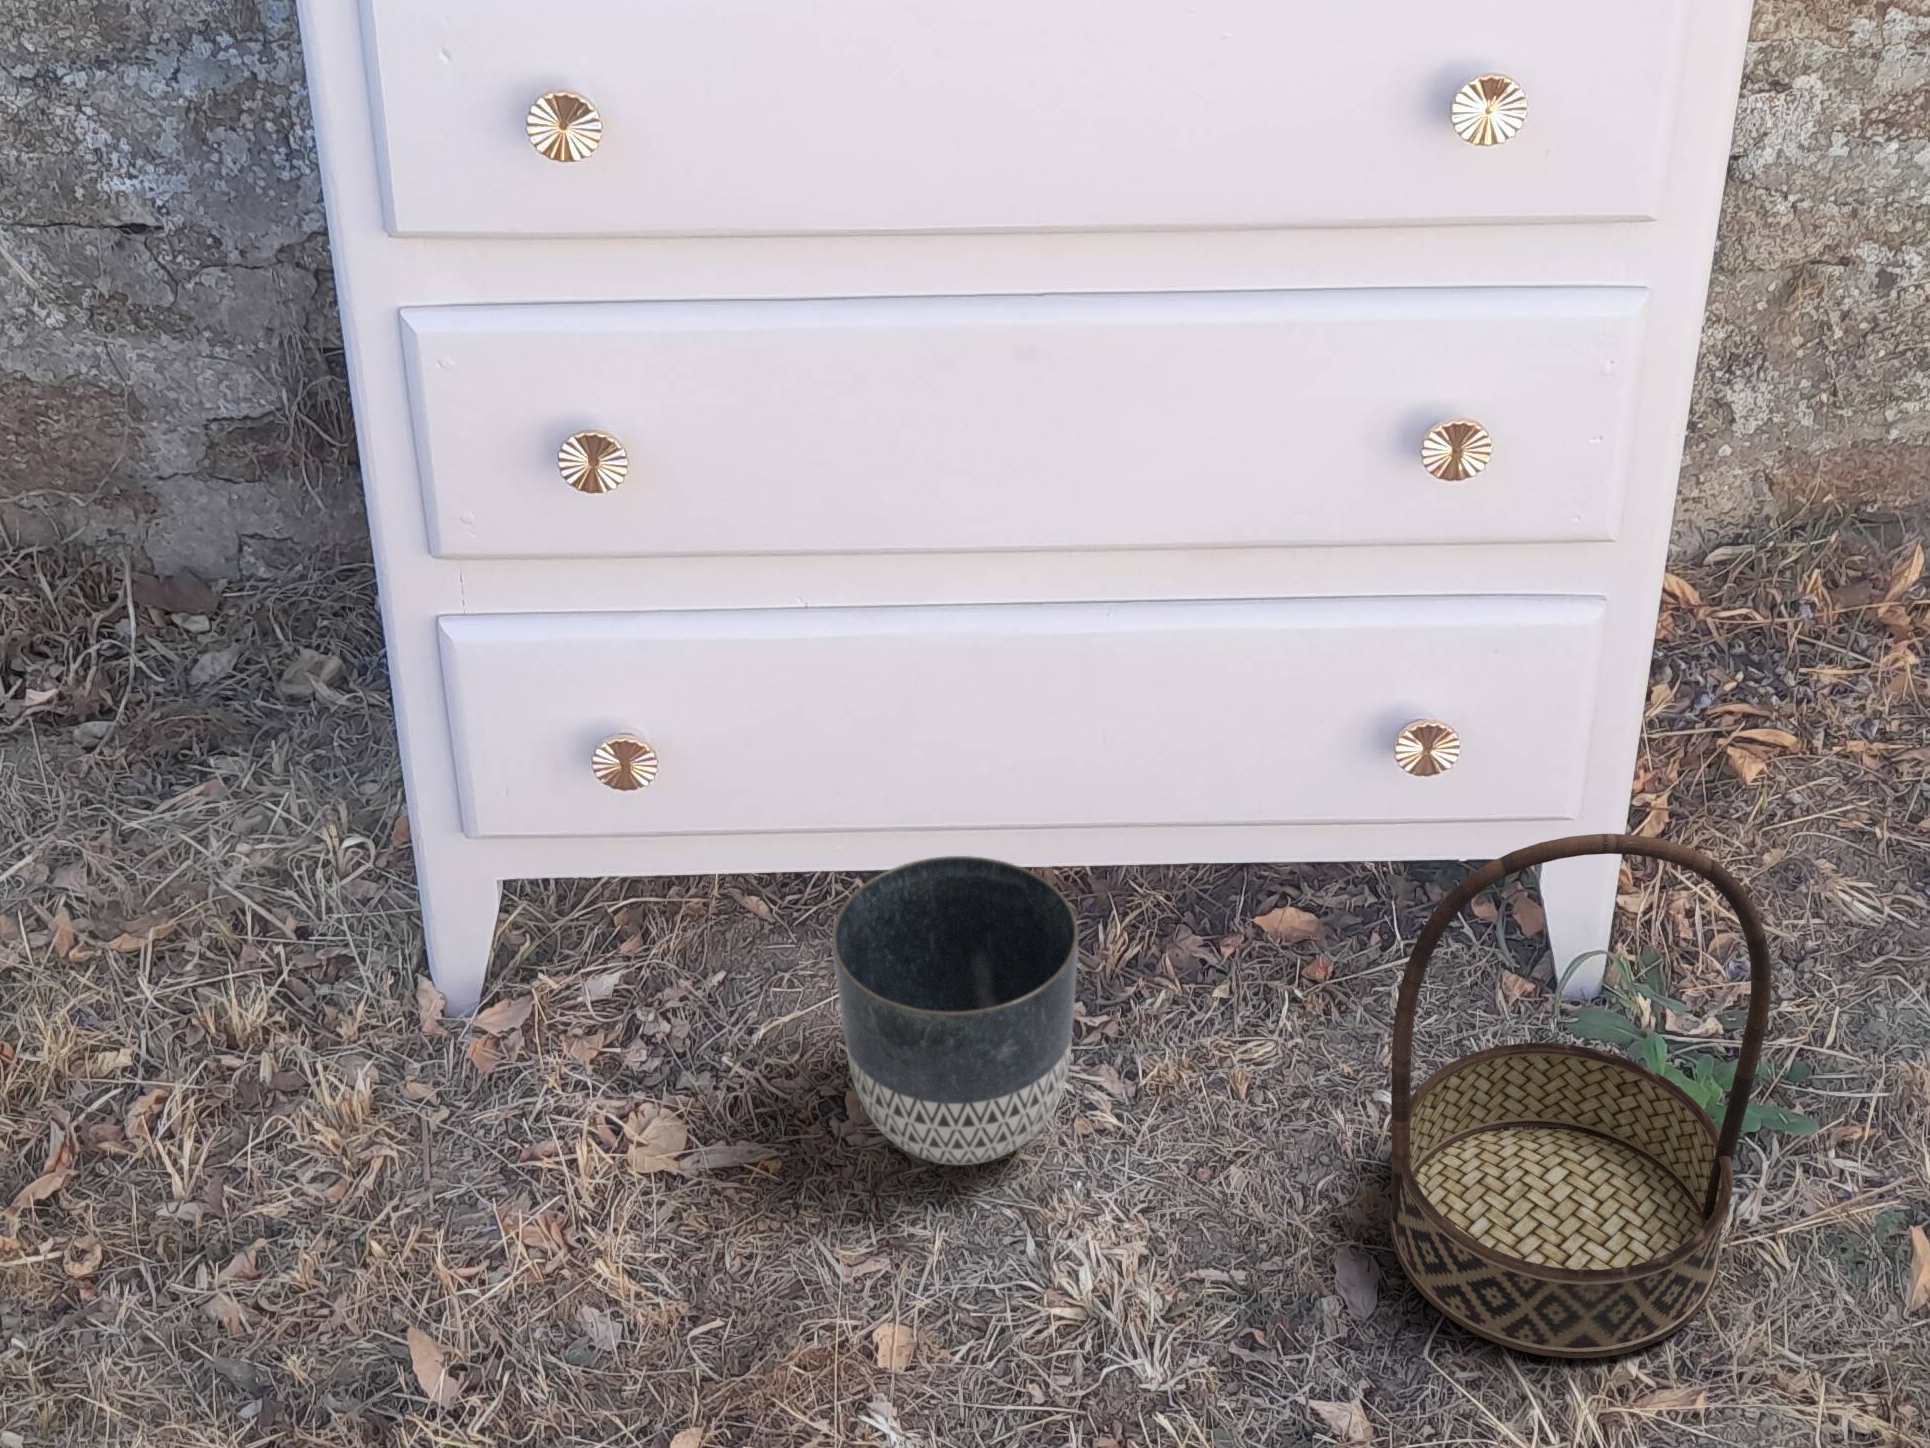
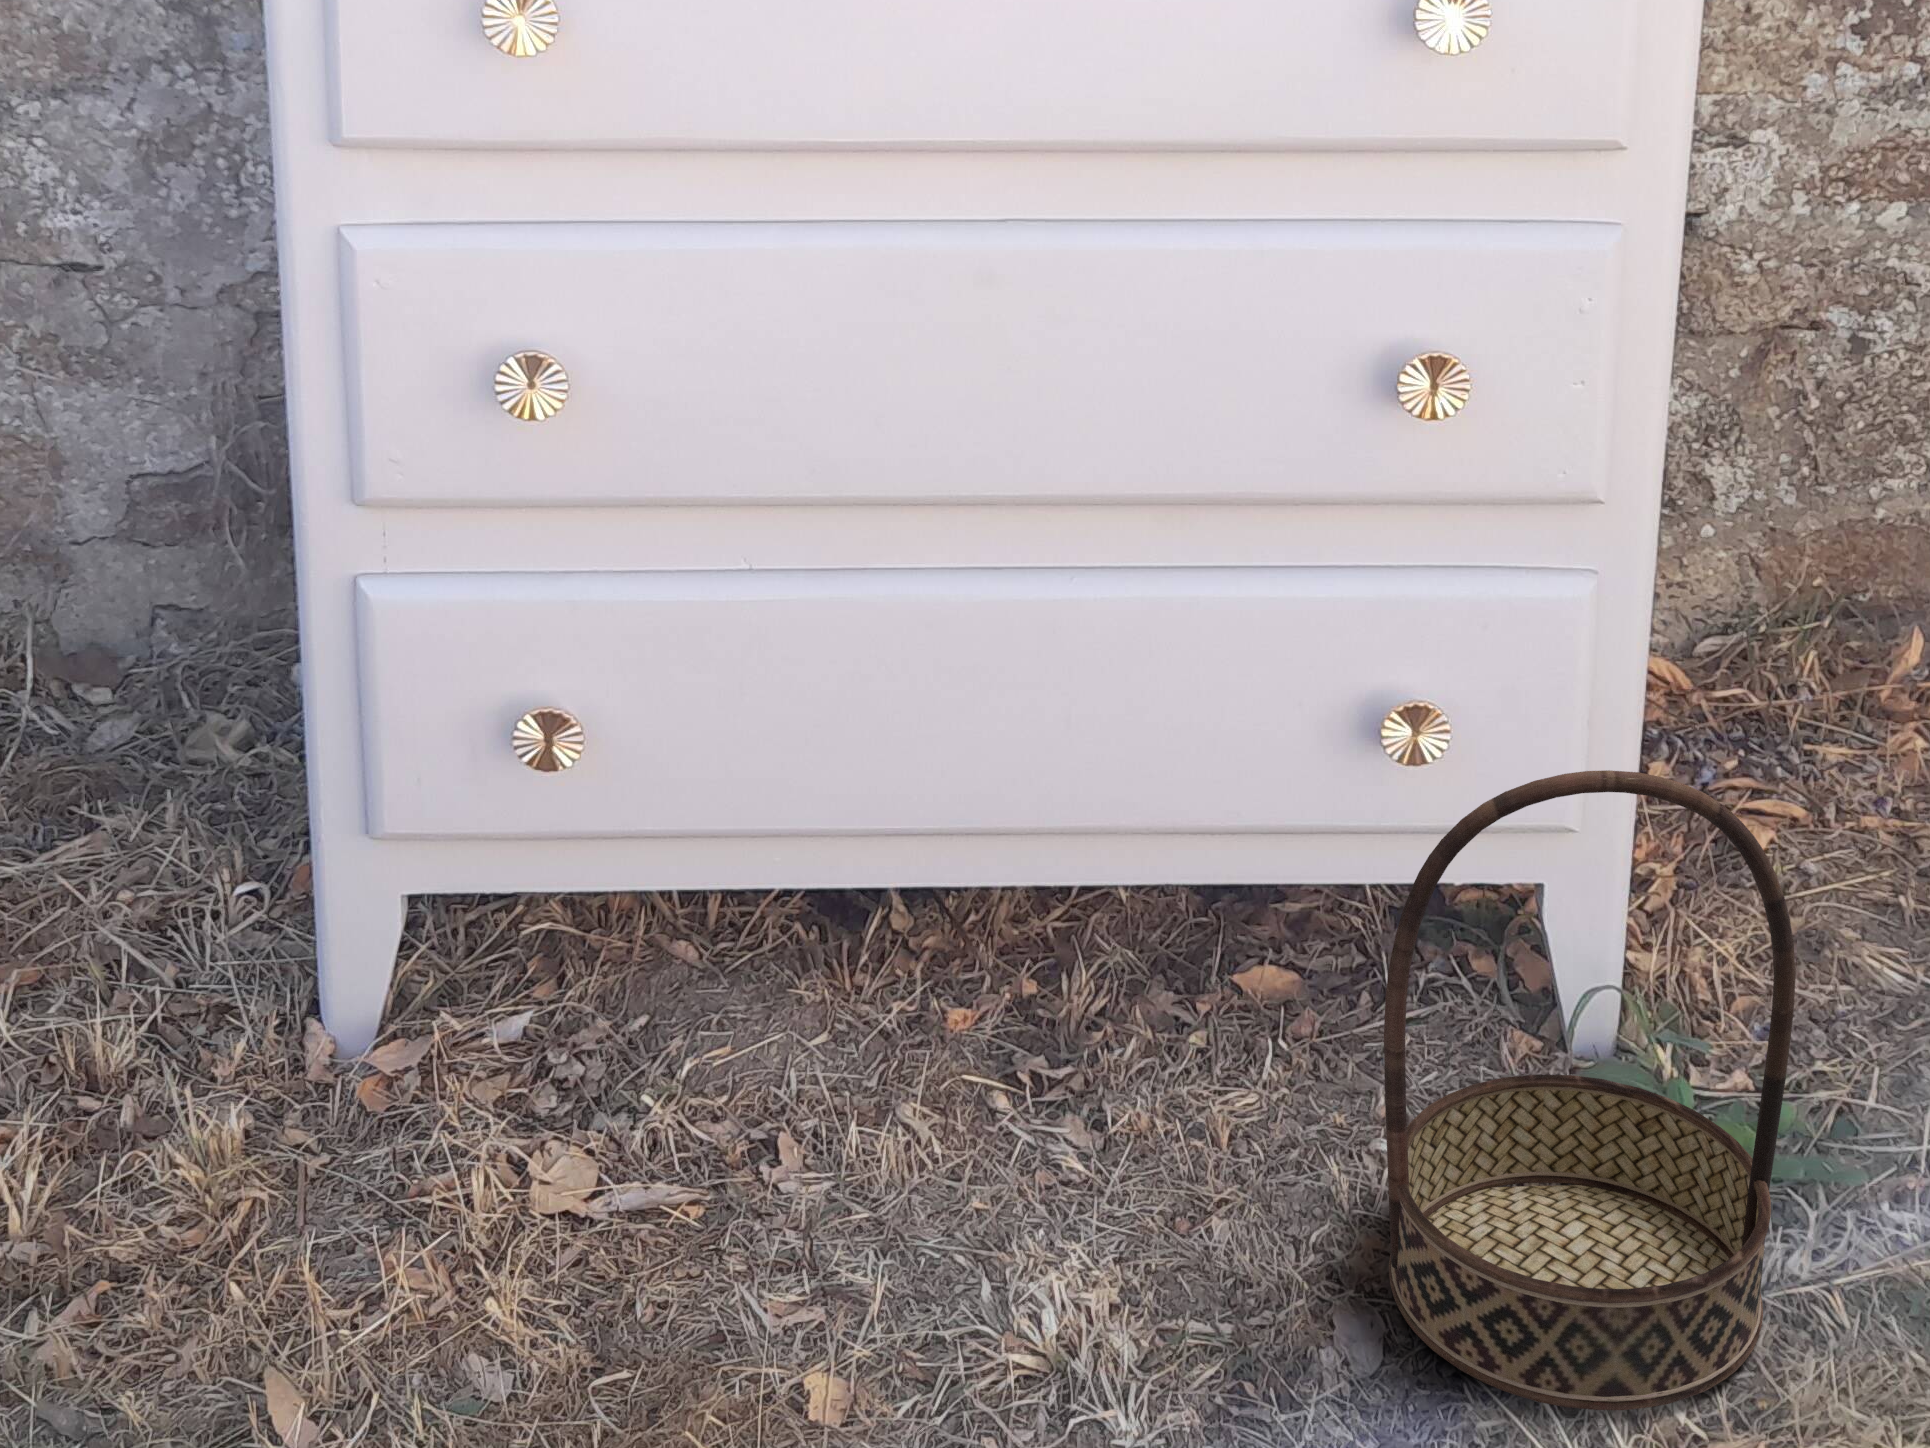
planter: present [832,856,1079,1165] -> none [767,859,1038,1211]

